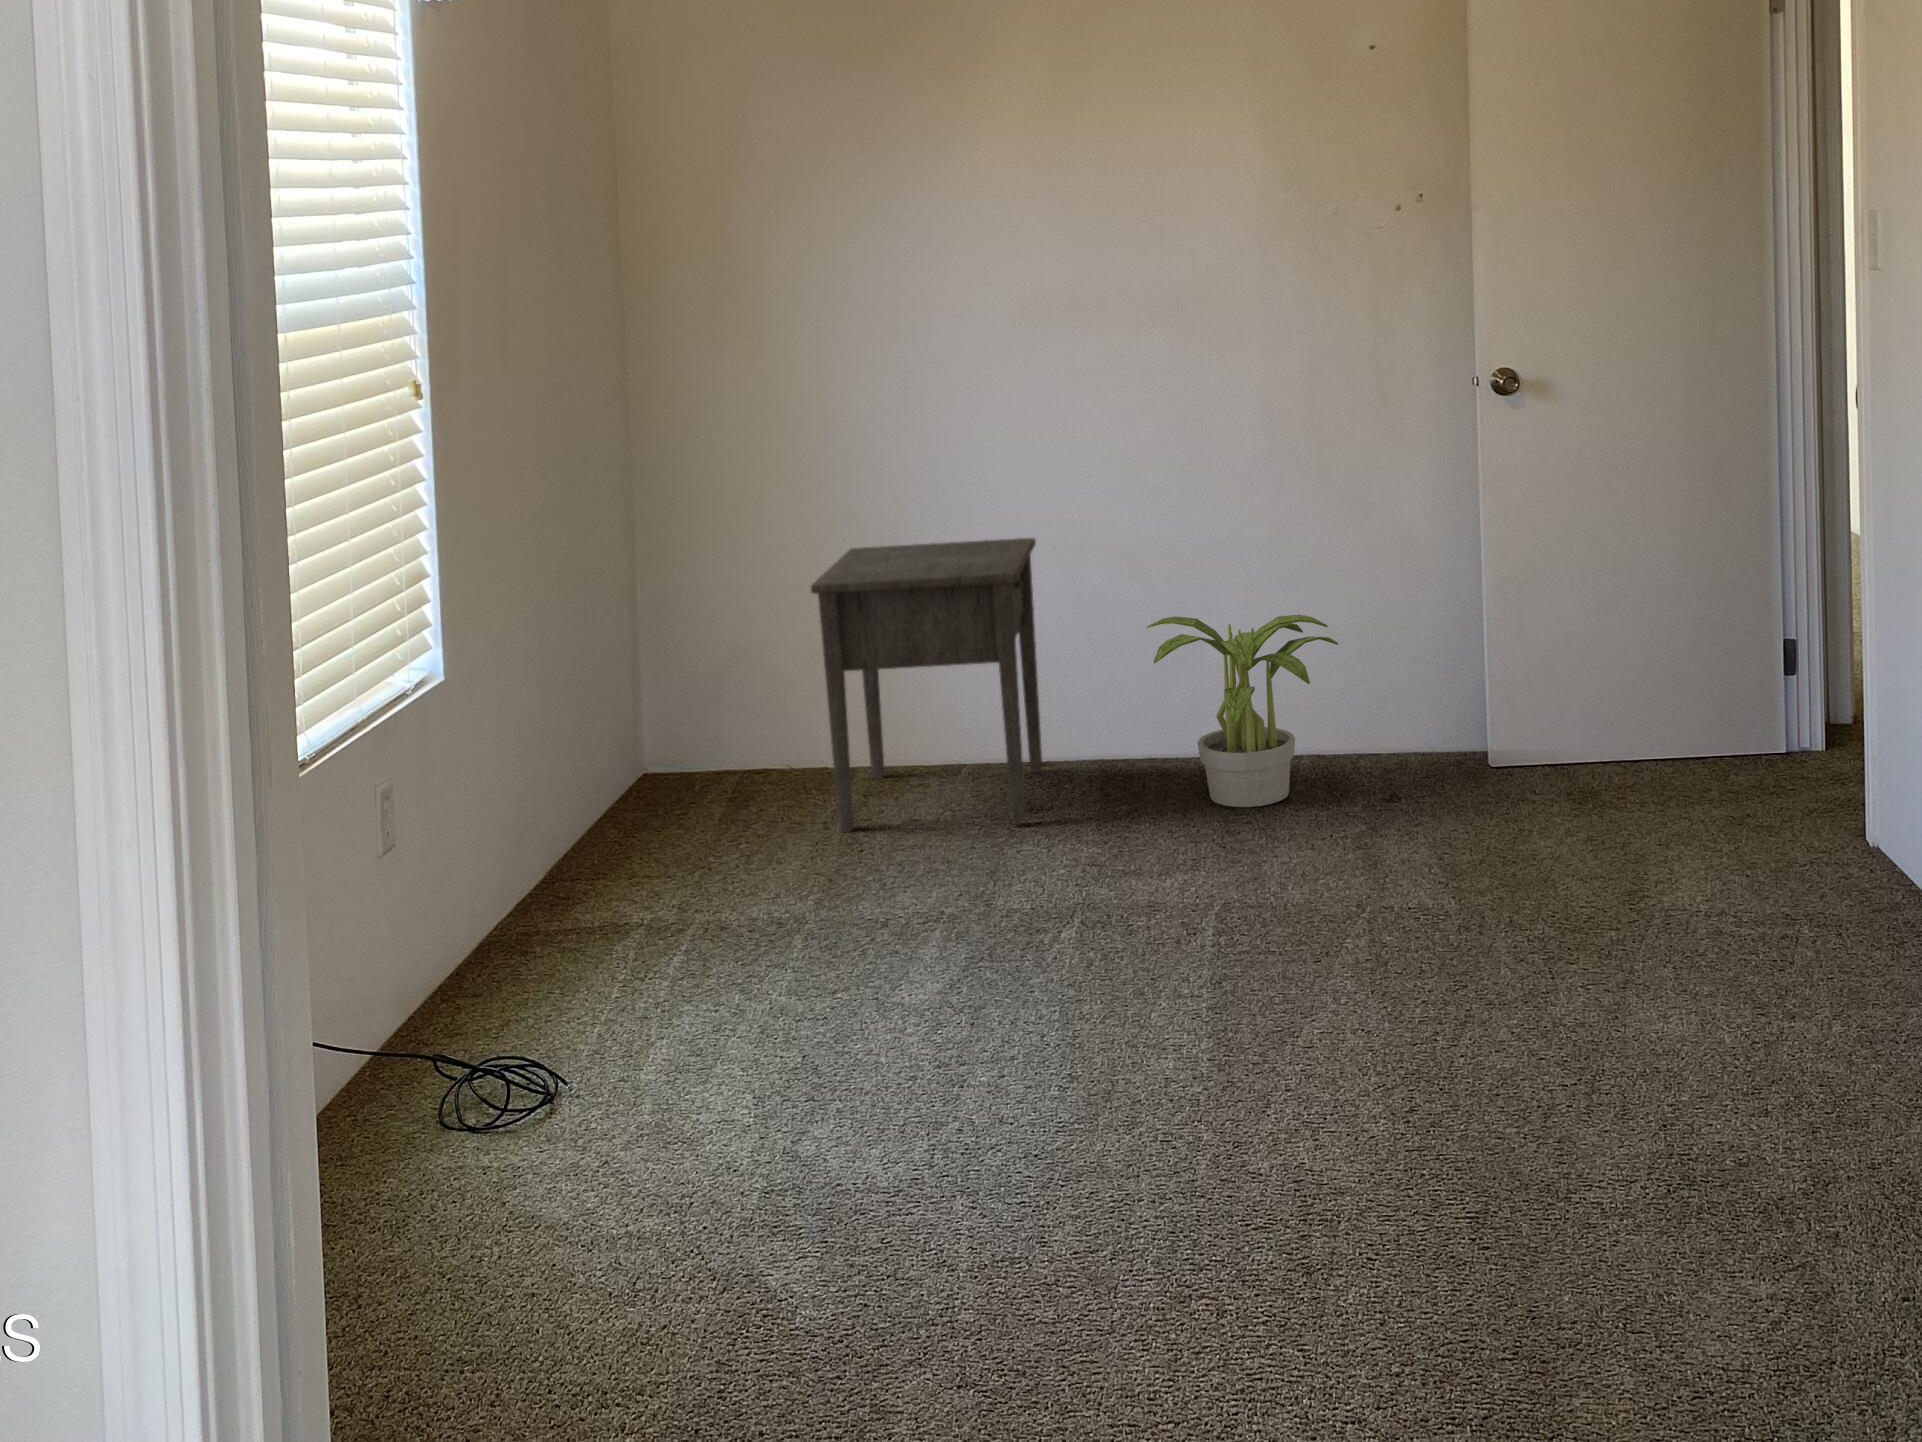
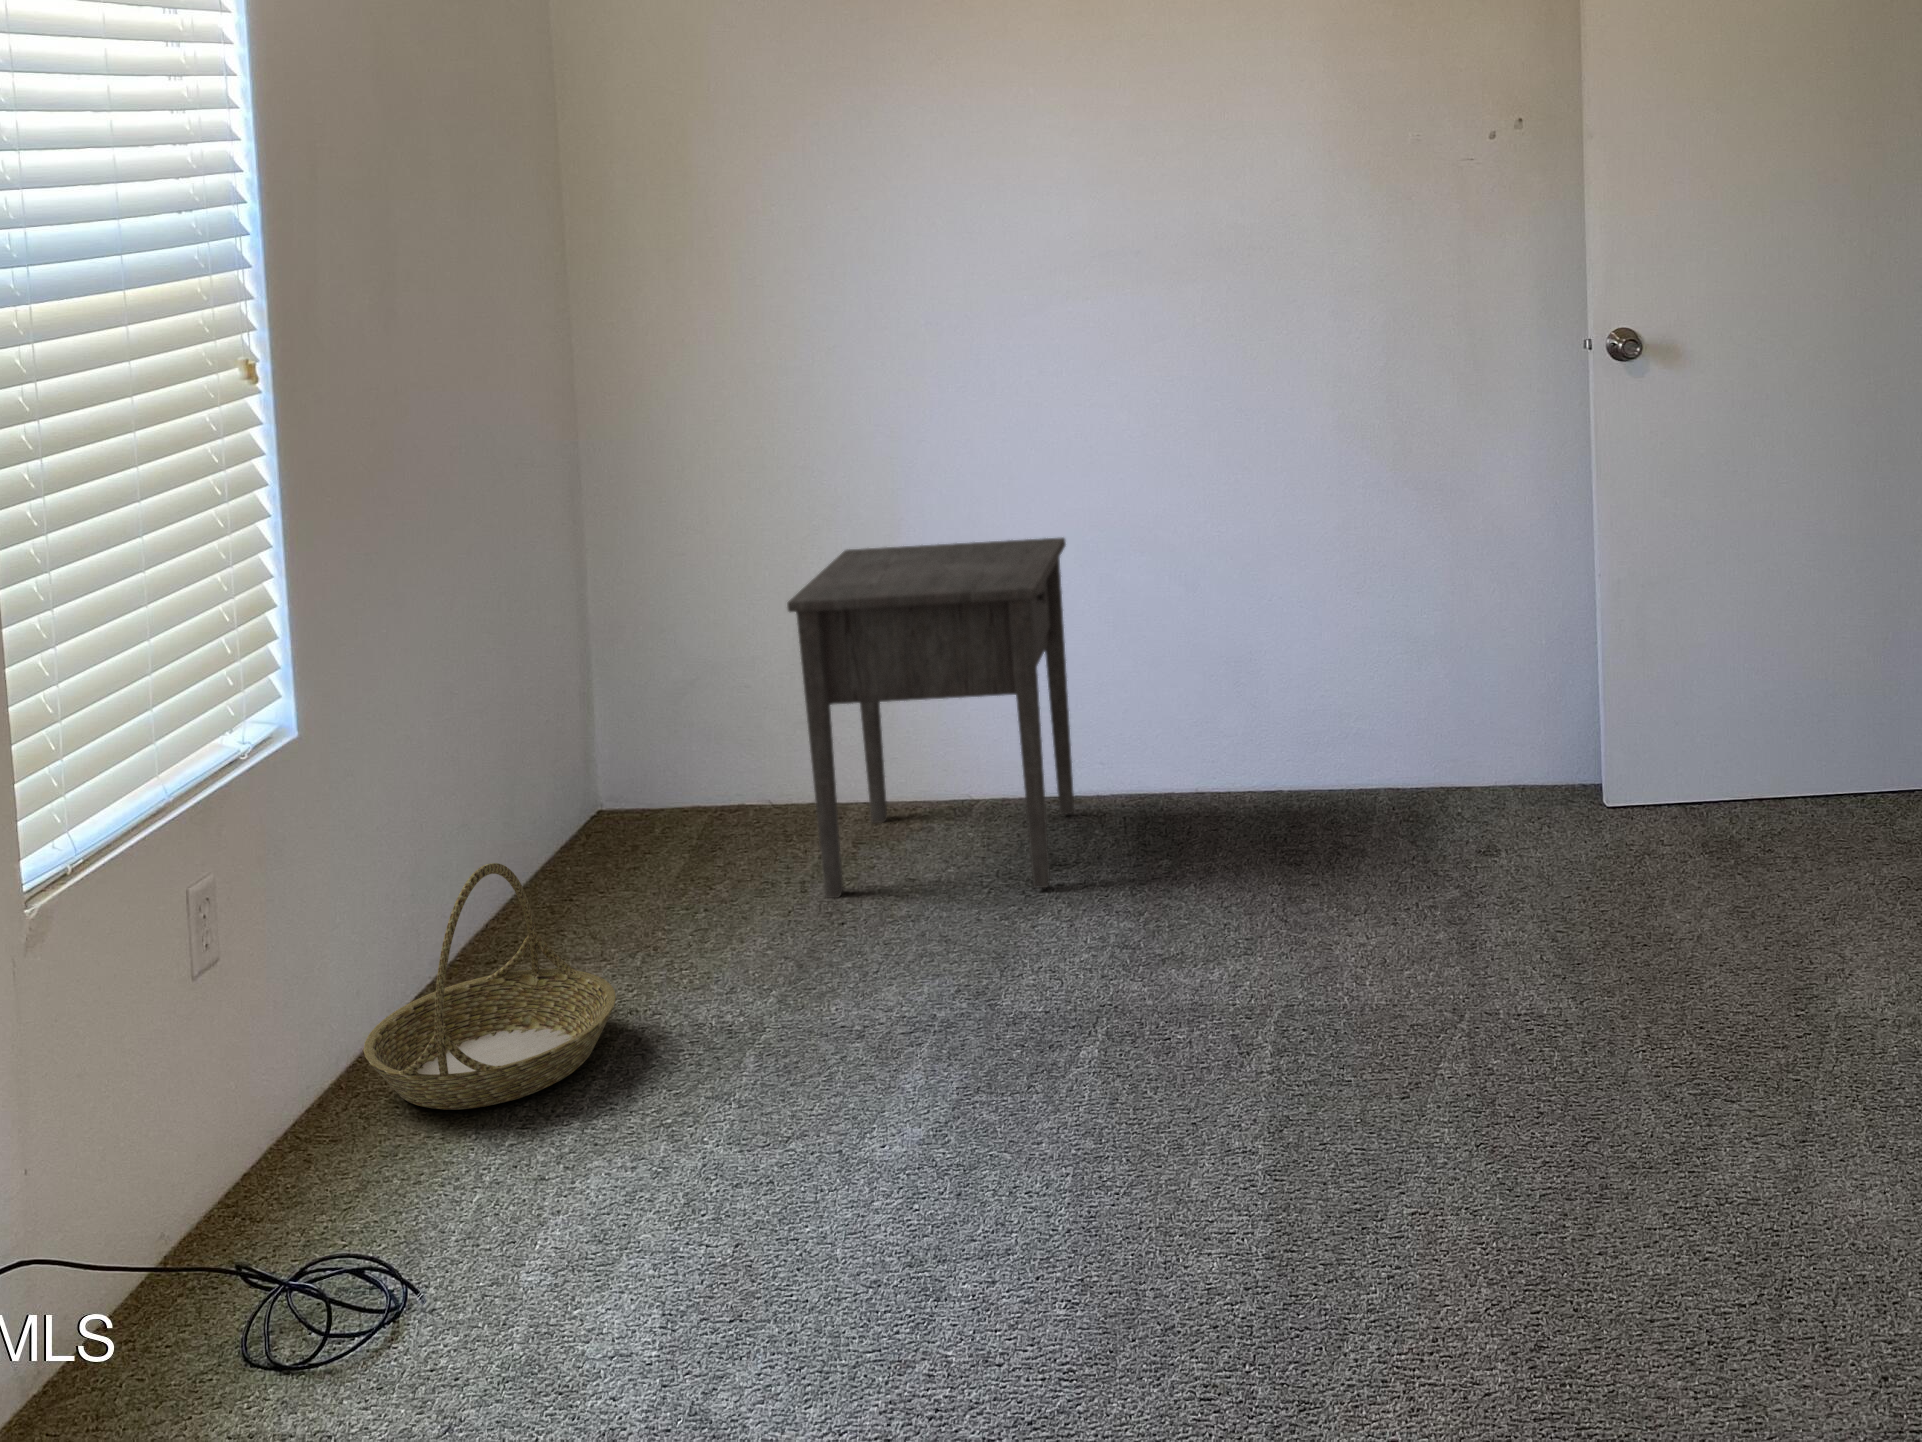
potted plant: present [1147,615,1338,807] -> none [1197,634,1427,866]
basket: none [489,784,685,974] -> present [364,863,616,1110]

